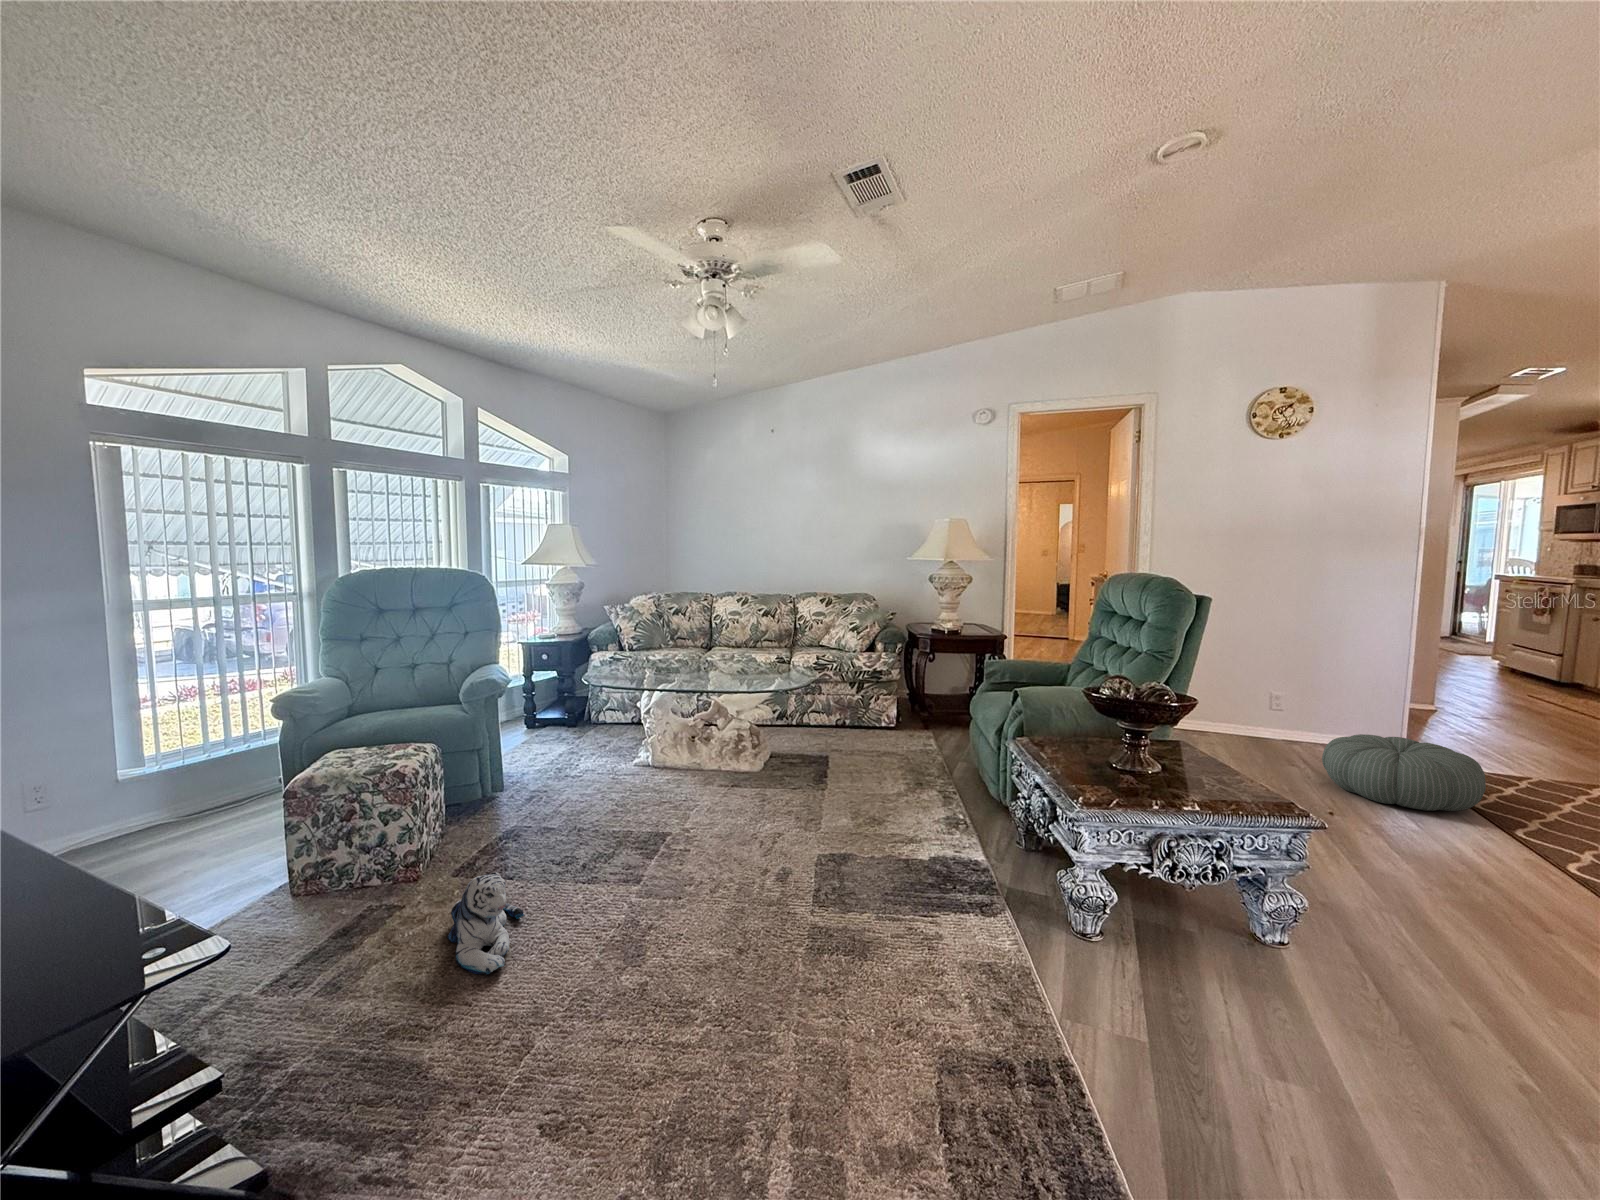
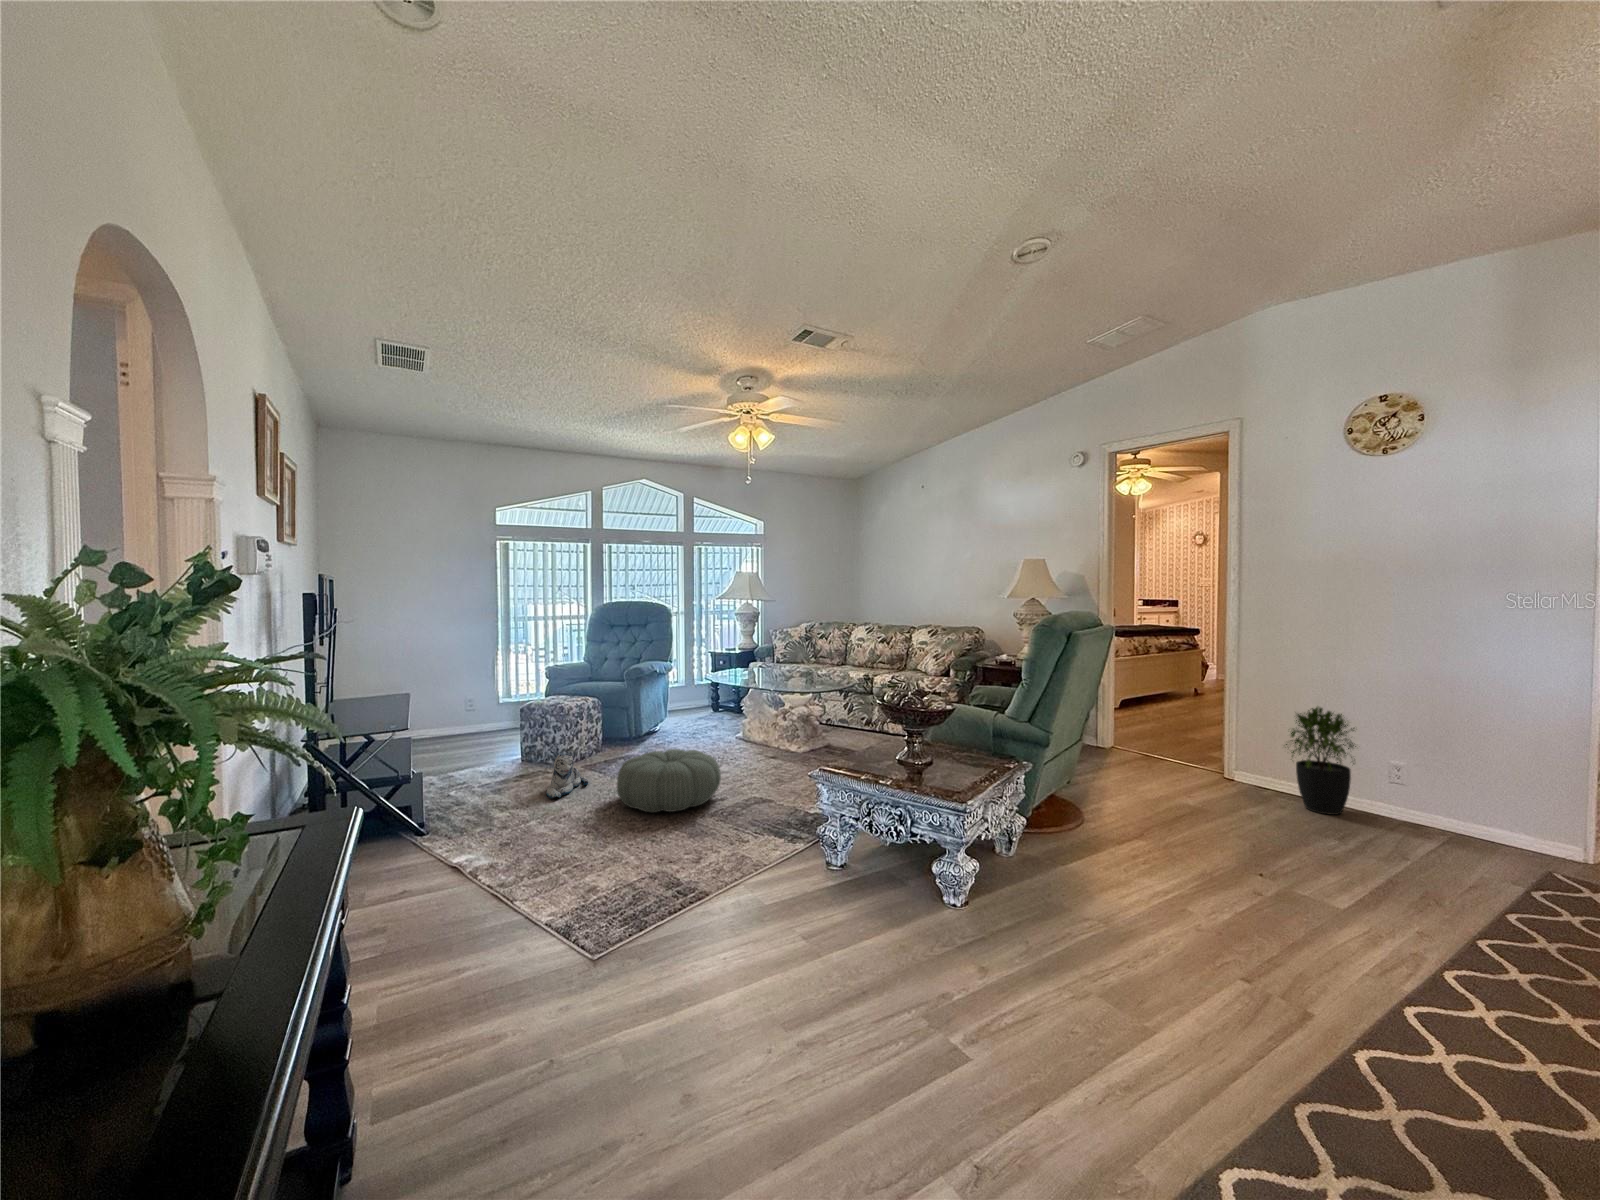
potted plant: none [1207,653,1274,745] -> present [1286,707,1356,815]
pouf: present [1322,734,1486,811] -> present [617,749,721,812]

